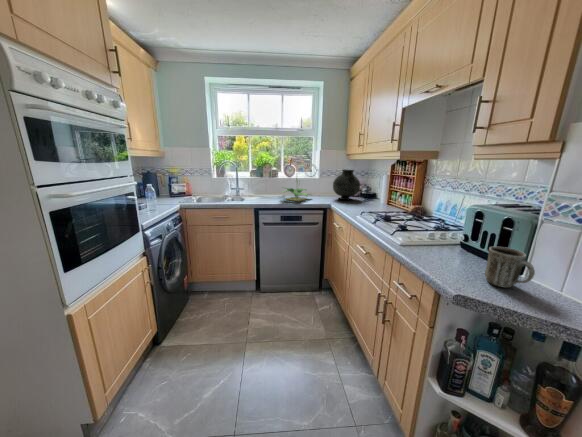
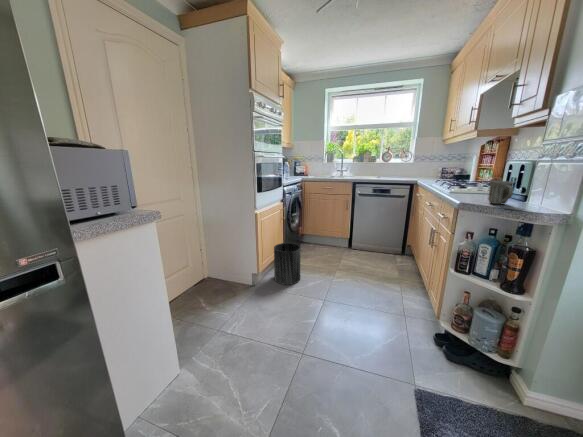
vase: present [333,170,360,200] -> none [423,152,450,179]
potted plant: present [284,178,308,201] -> none [375,153,404,179]
trash can: none [130,328,188,414] -> present [274,243,300,285]

